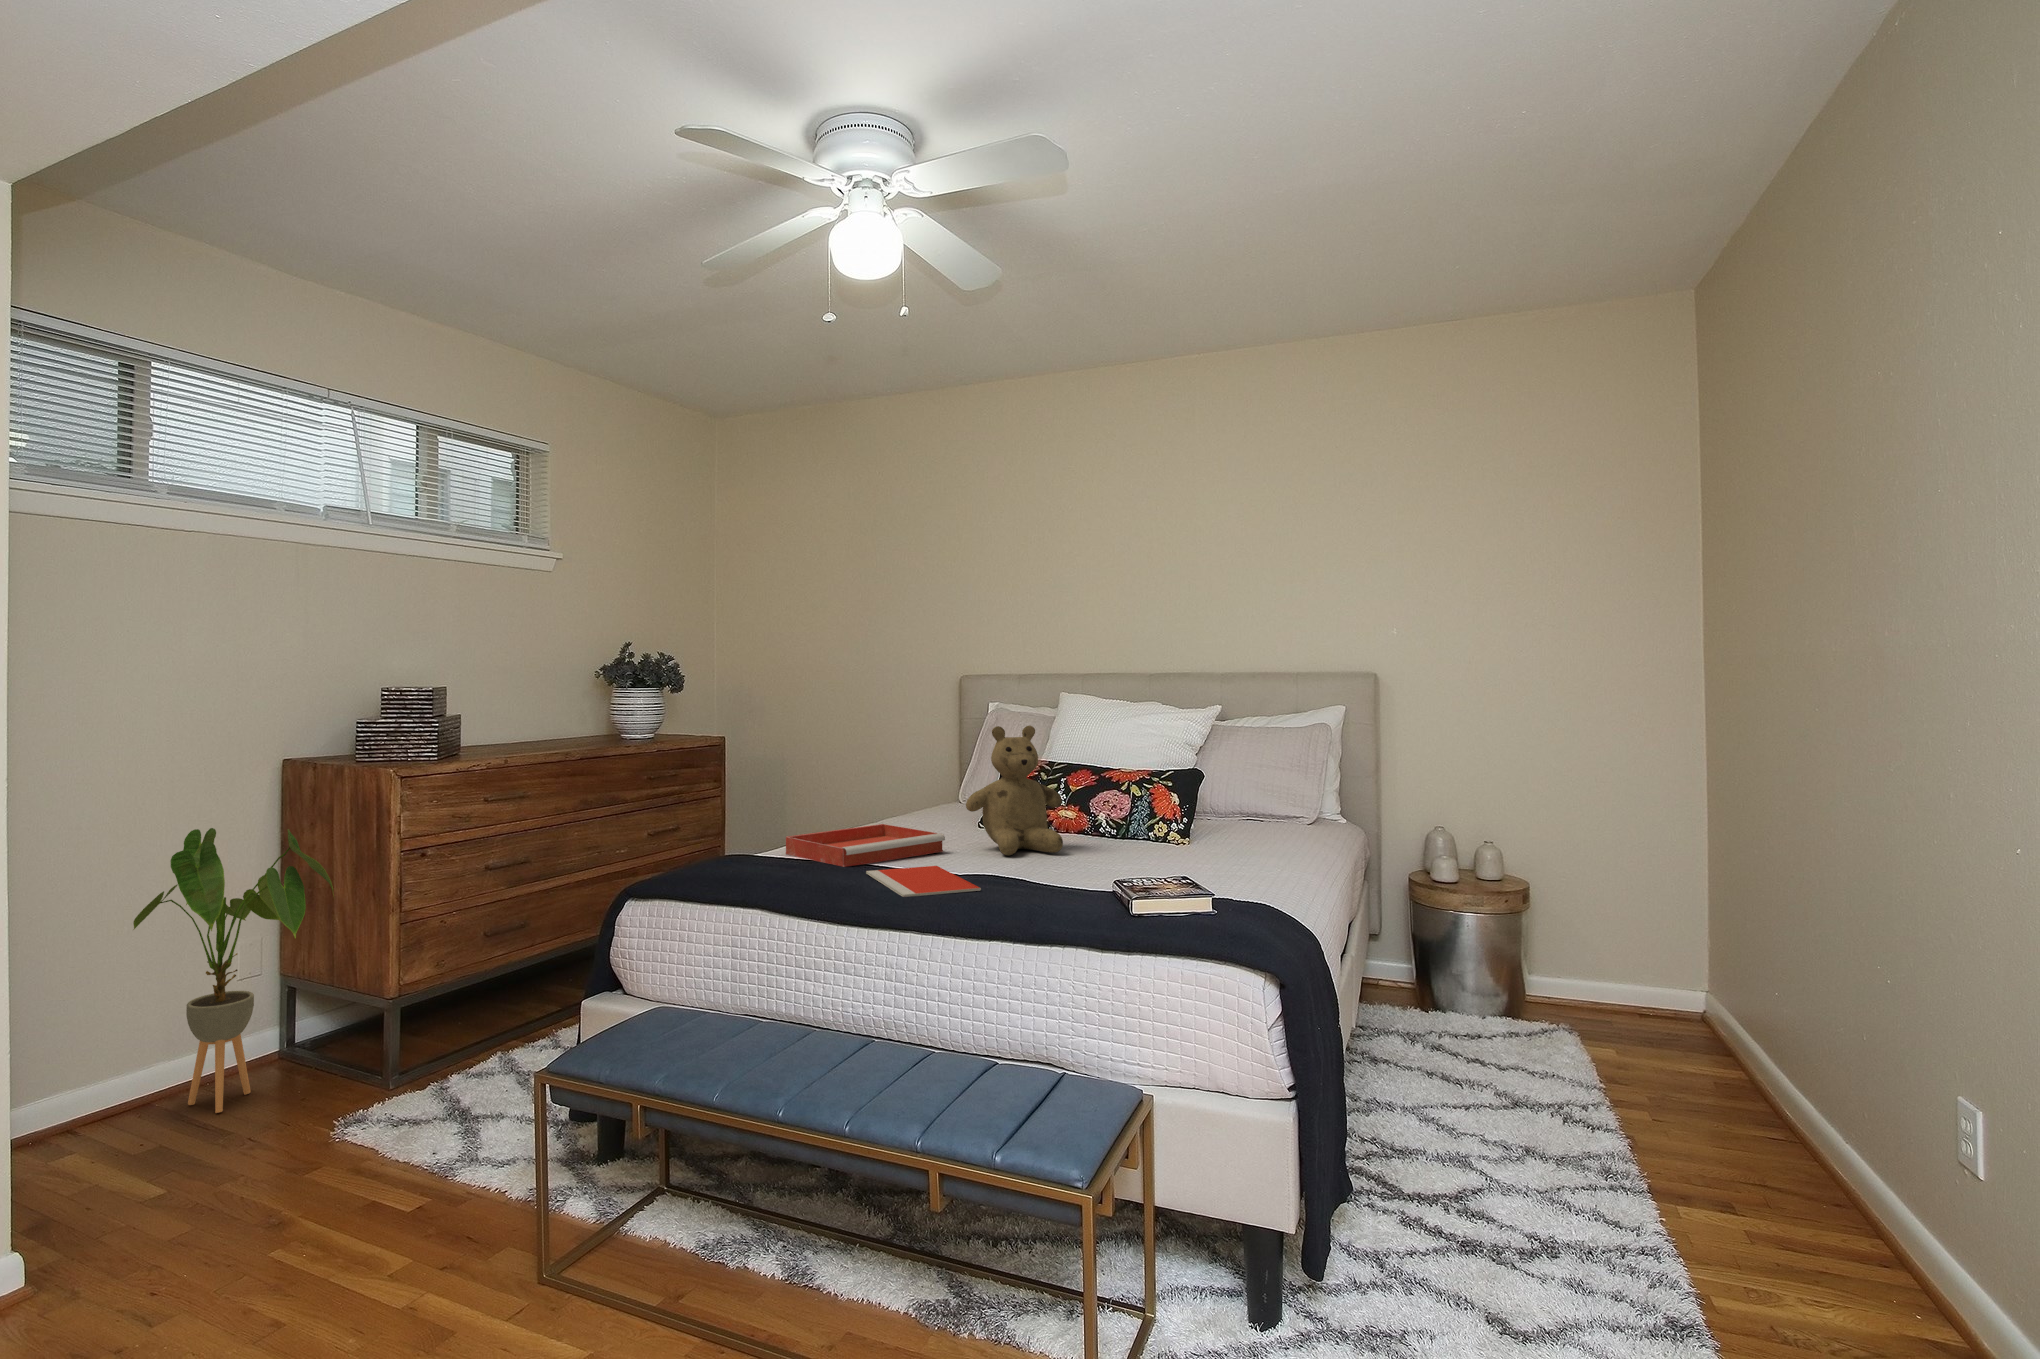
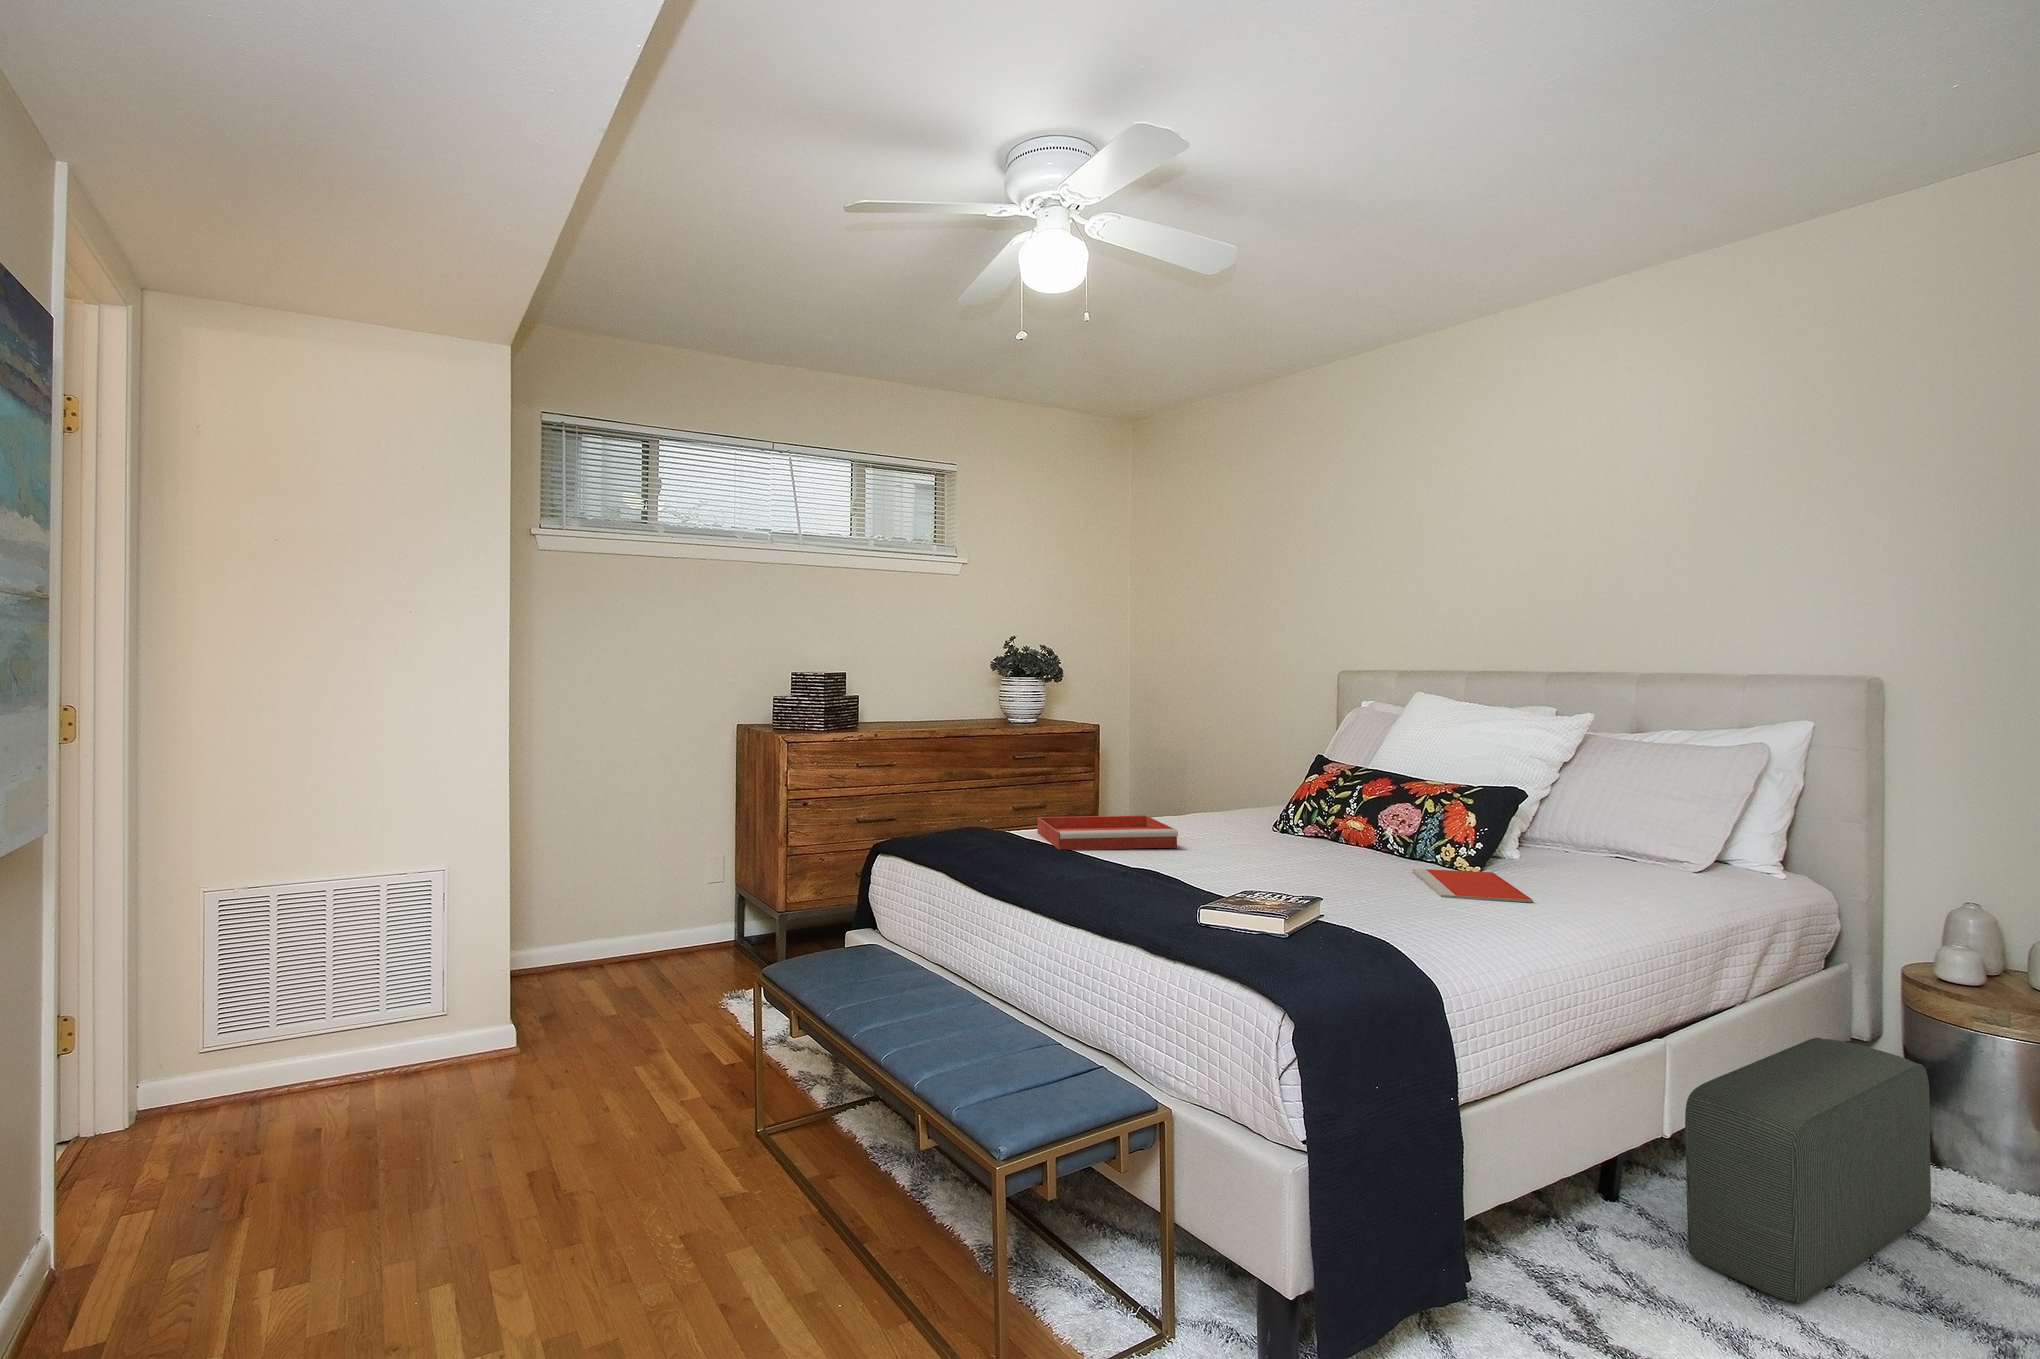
teddy bear: present [966,725,1063,855] -> none [1206,725,1315,862]
house plant: present [133,828,333,1113] -> none [635,772,753,971]
notebook: present [866,866,981,897] -> present [1413,869,1533,902]
pouf: none [1387,937,1472,1125] -> present [1685,1038,1931,1304]

